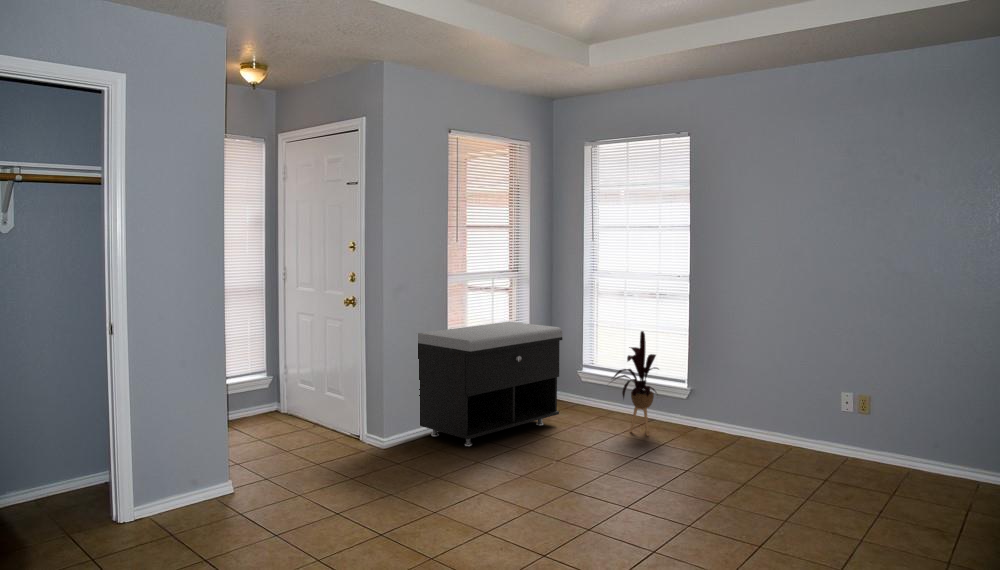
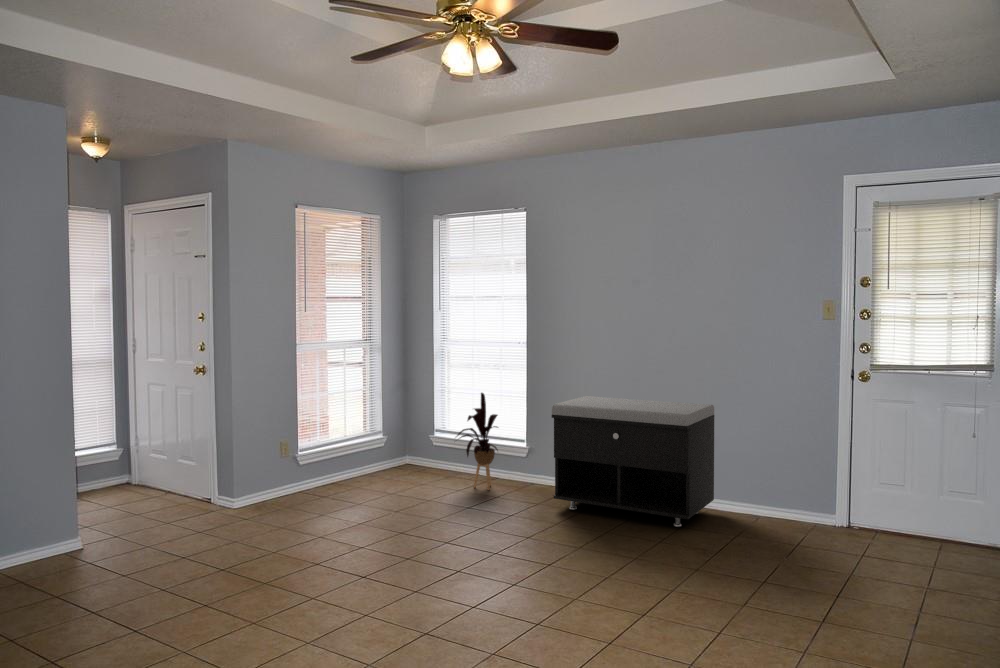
storage bench: present [418,322,562,446] -> present [552,396,714,527]

